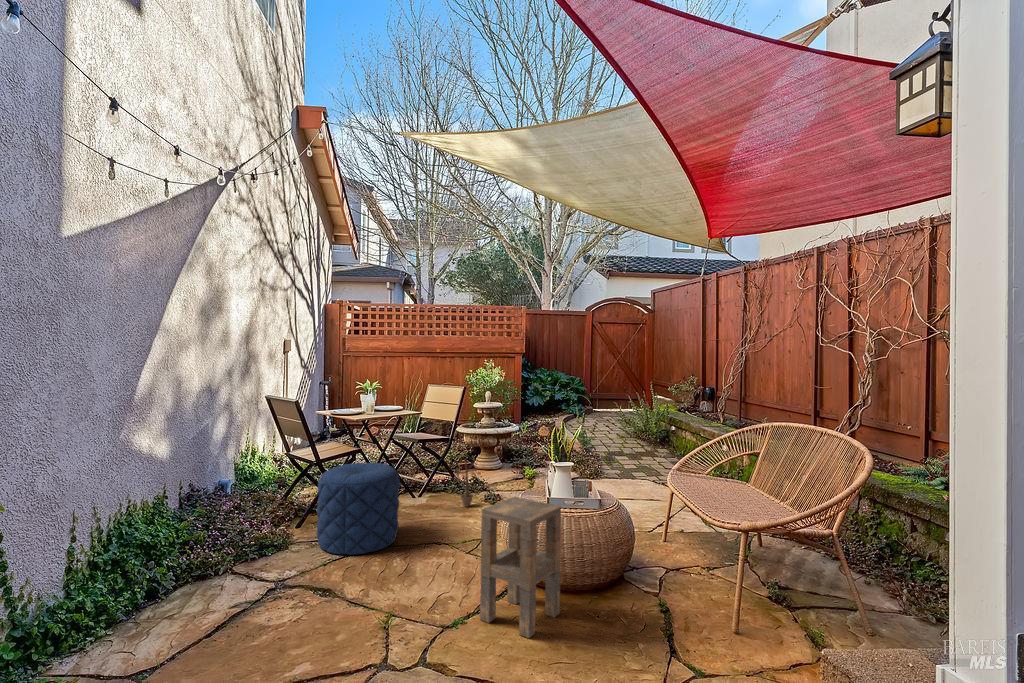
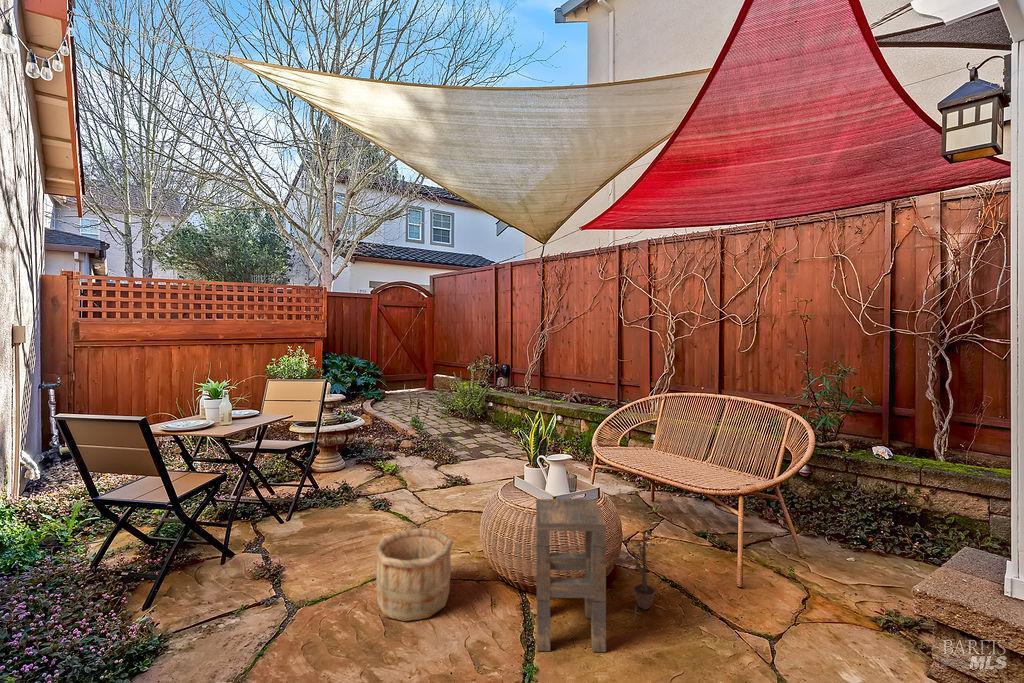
decorative plant: present [449,462,480,507] -> present [625,531,656,621]
pouf: present [316,463,400,555] -> none [208,489,329,632]
wooden bucket: none [405,509,467,577] -> present [374,528,453,621]

